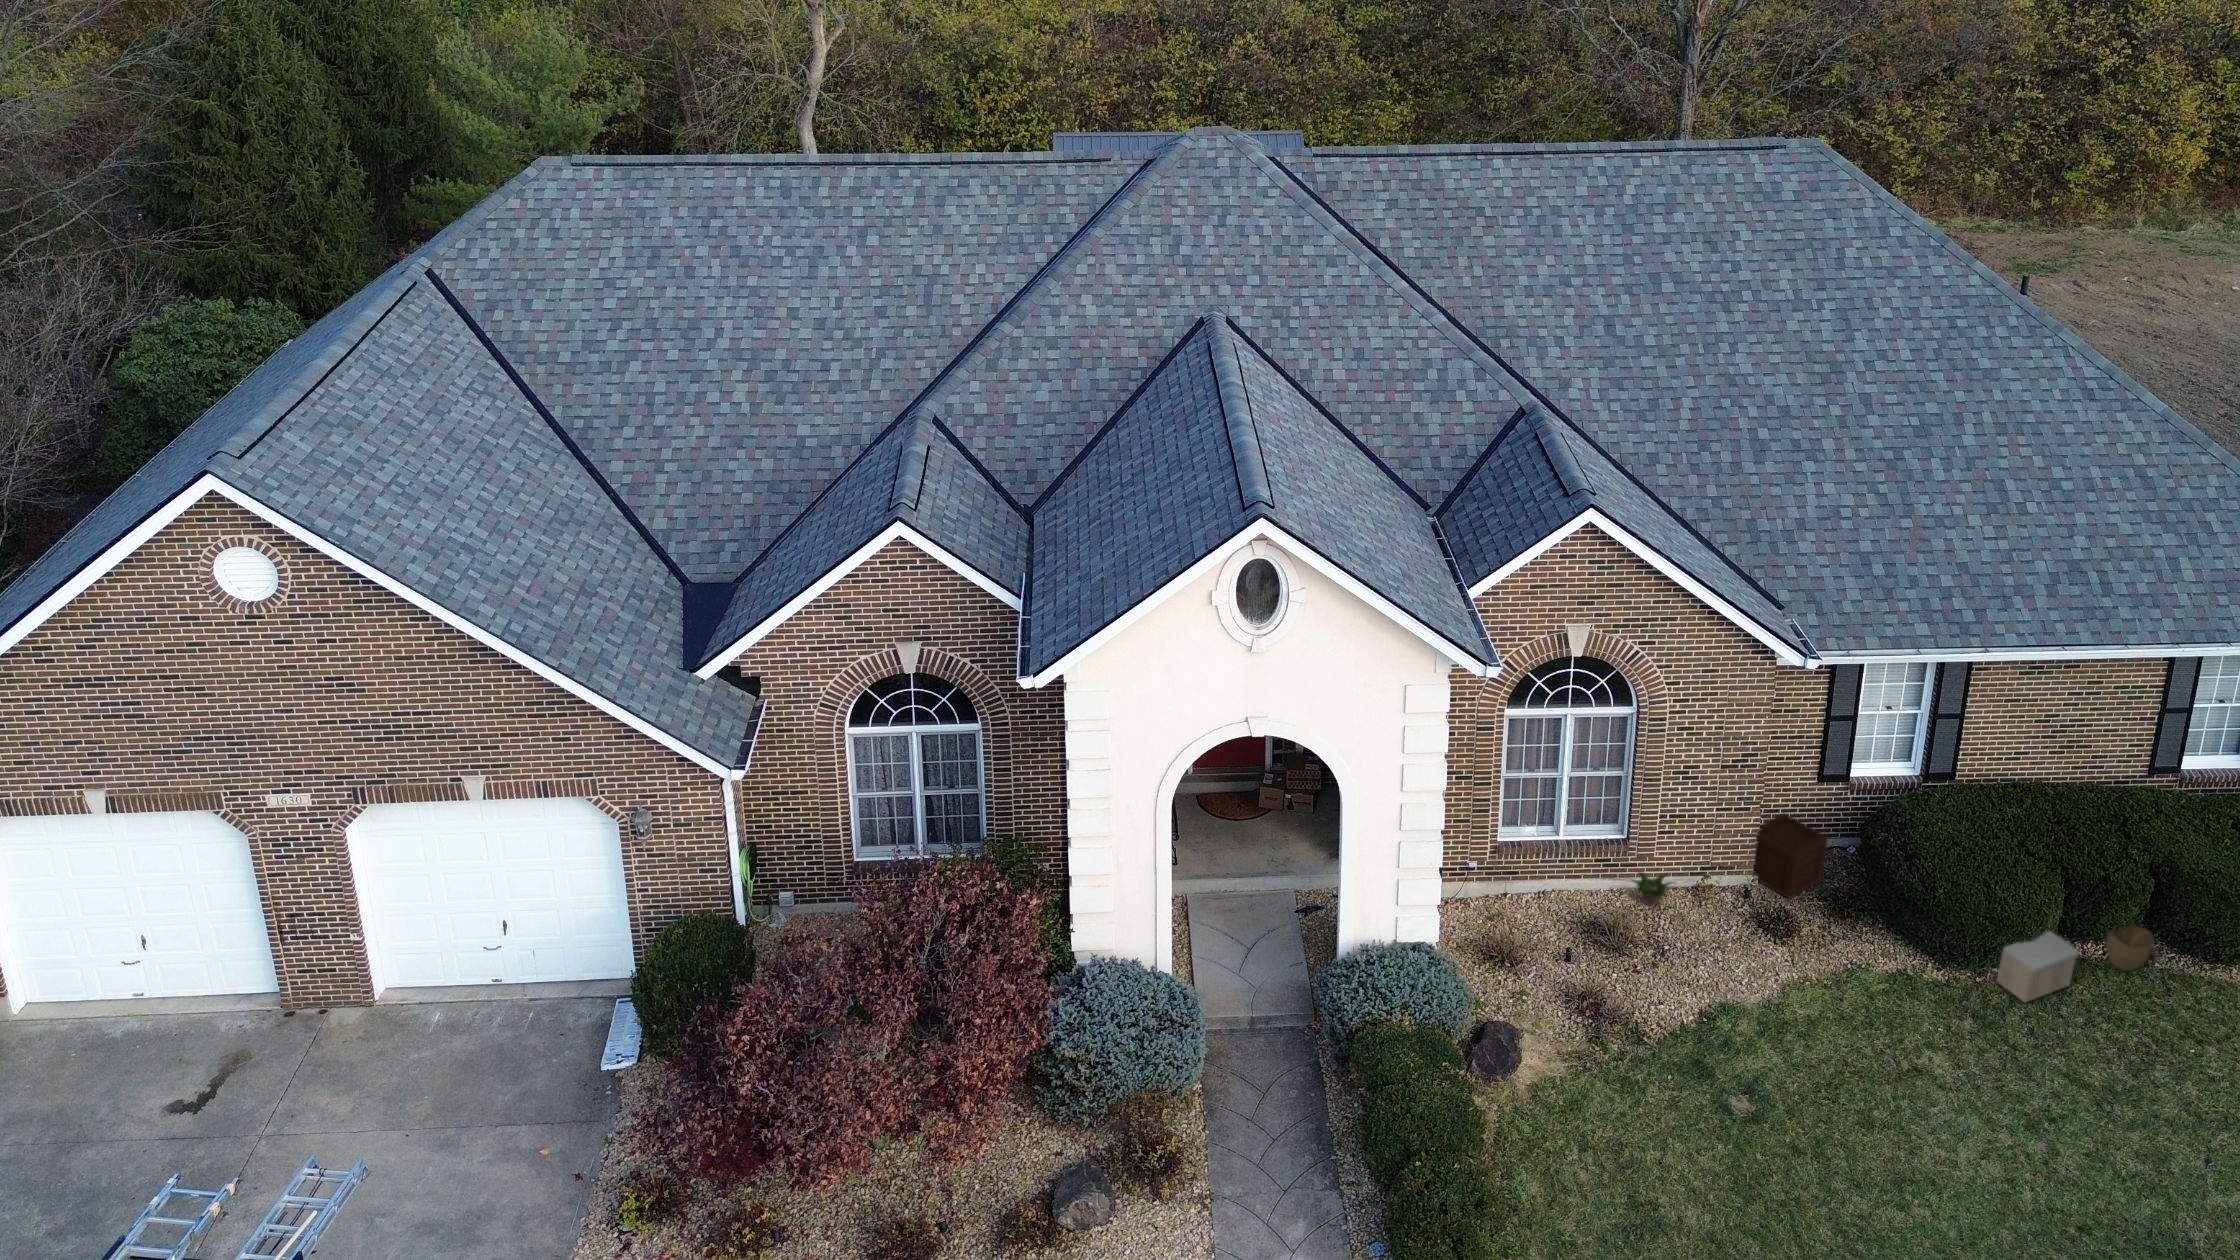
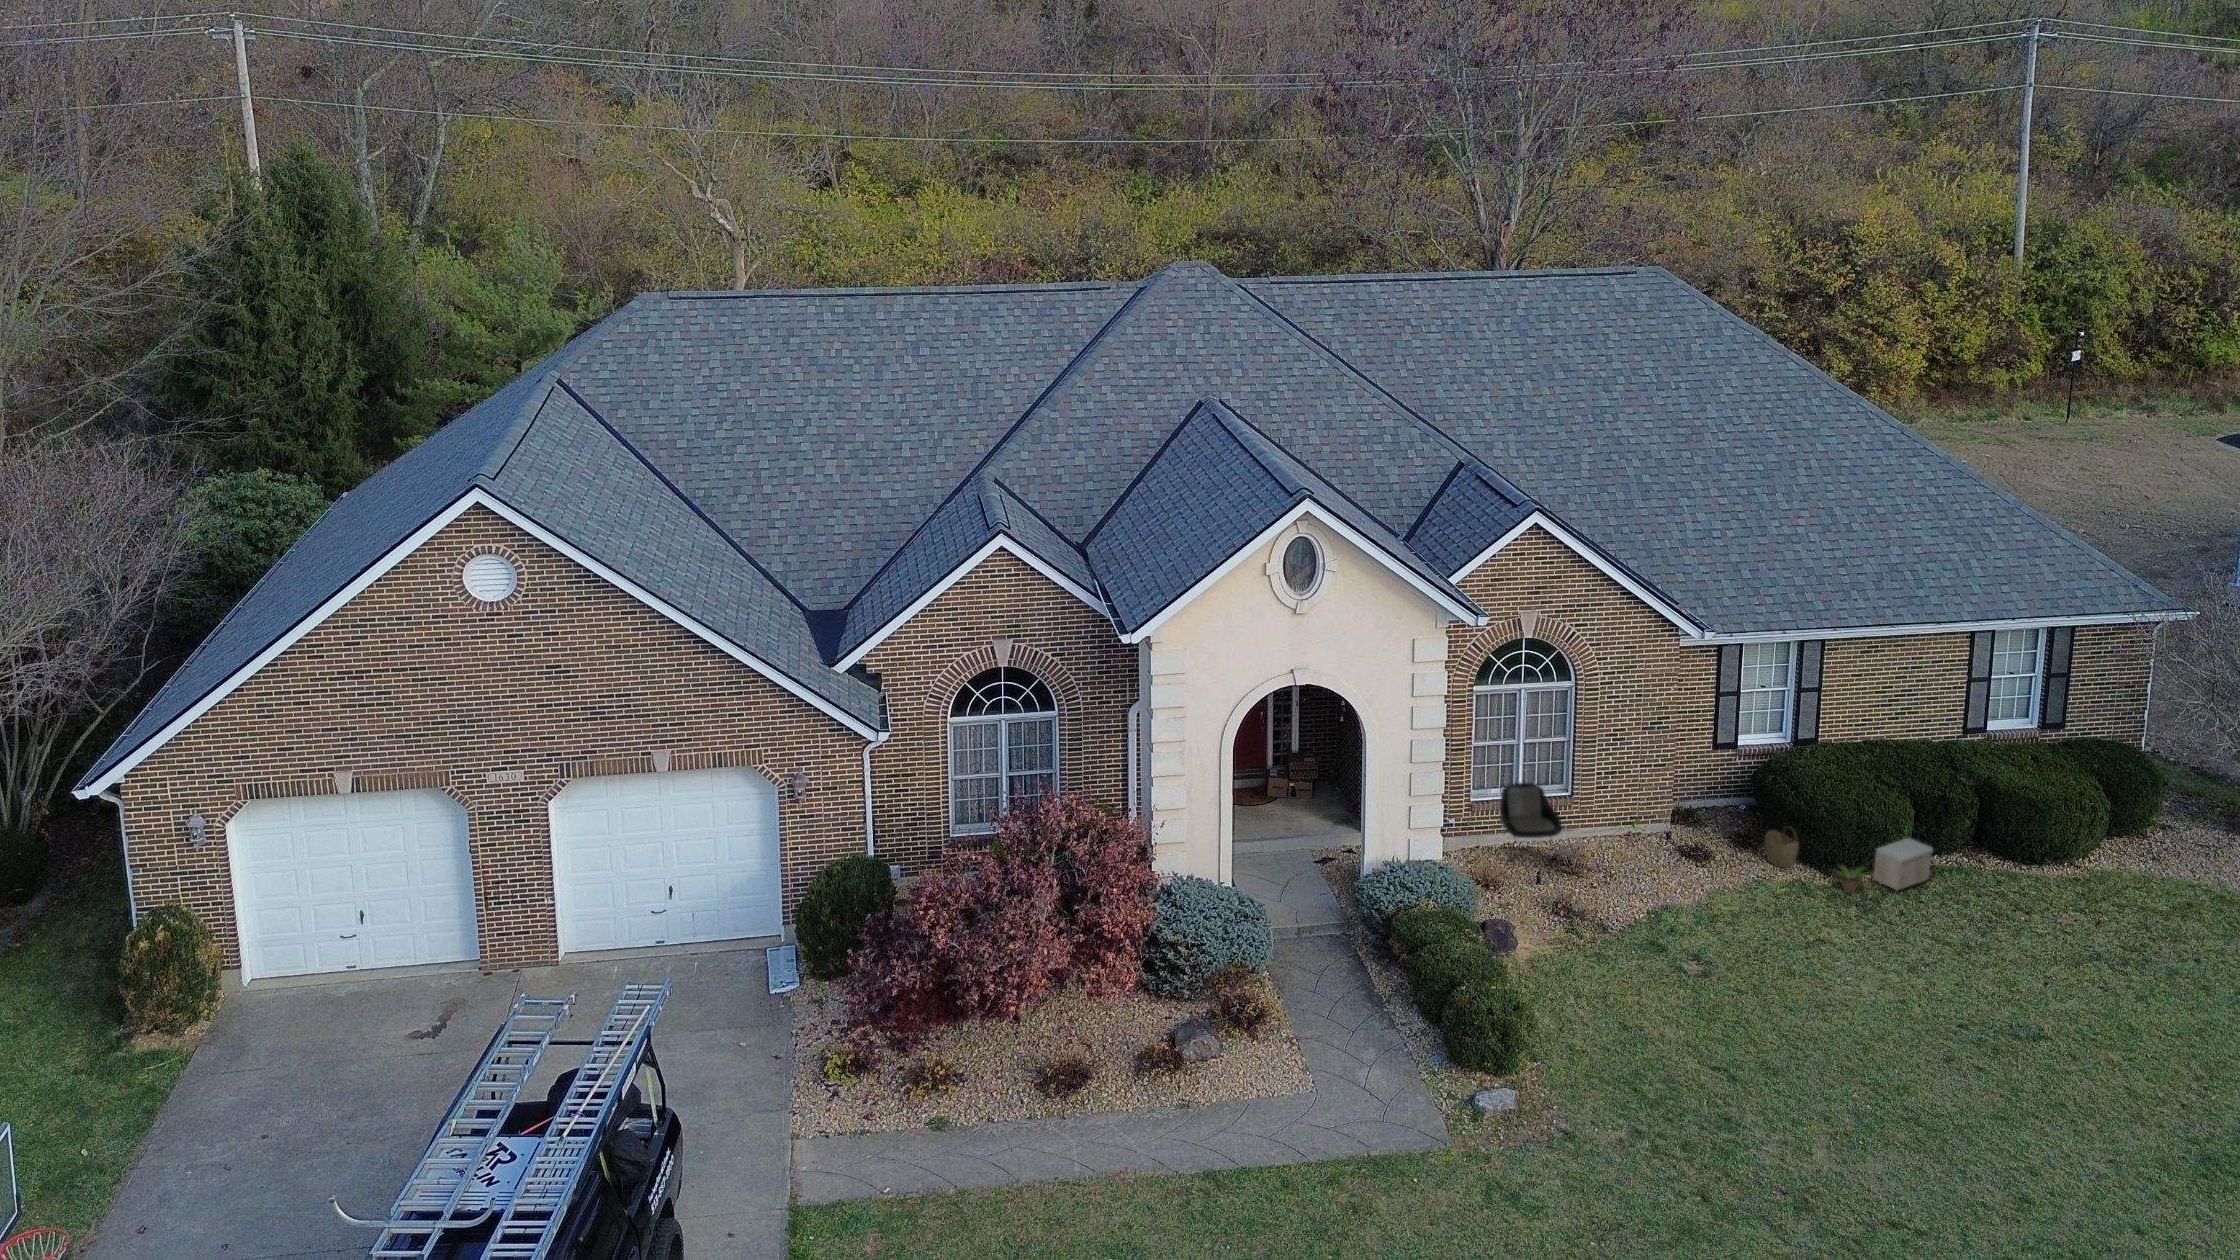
wooden crate: present [1755,814,1828,898] -> none [1665,777,1729,840]
lounge chair: none [1526,821,1605,922] -> present [1500,783,1562,861]
decorative plant: present [1631,872,1673,906] -> present [1835,866,1867,893]
woven basket: present [2106,924,2154,971] -> present [1764,827,1799,868]

